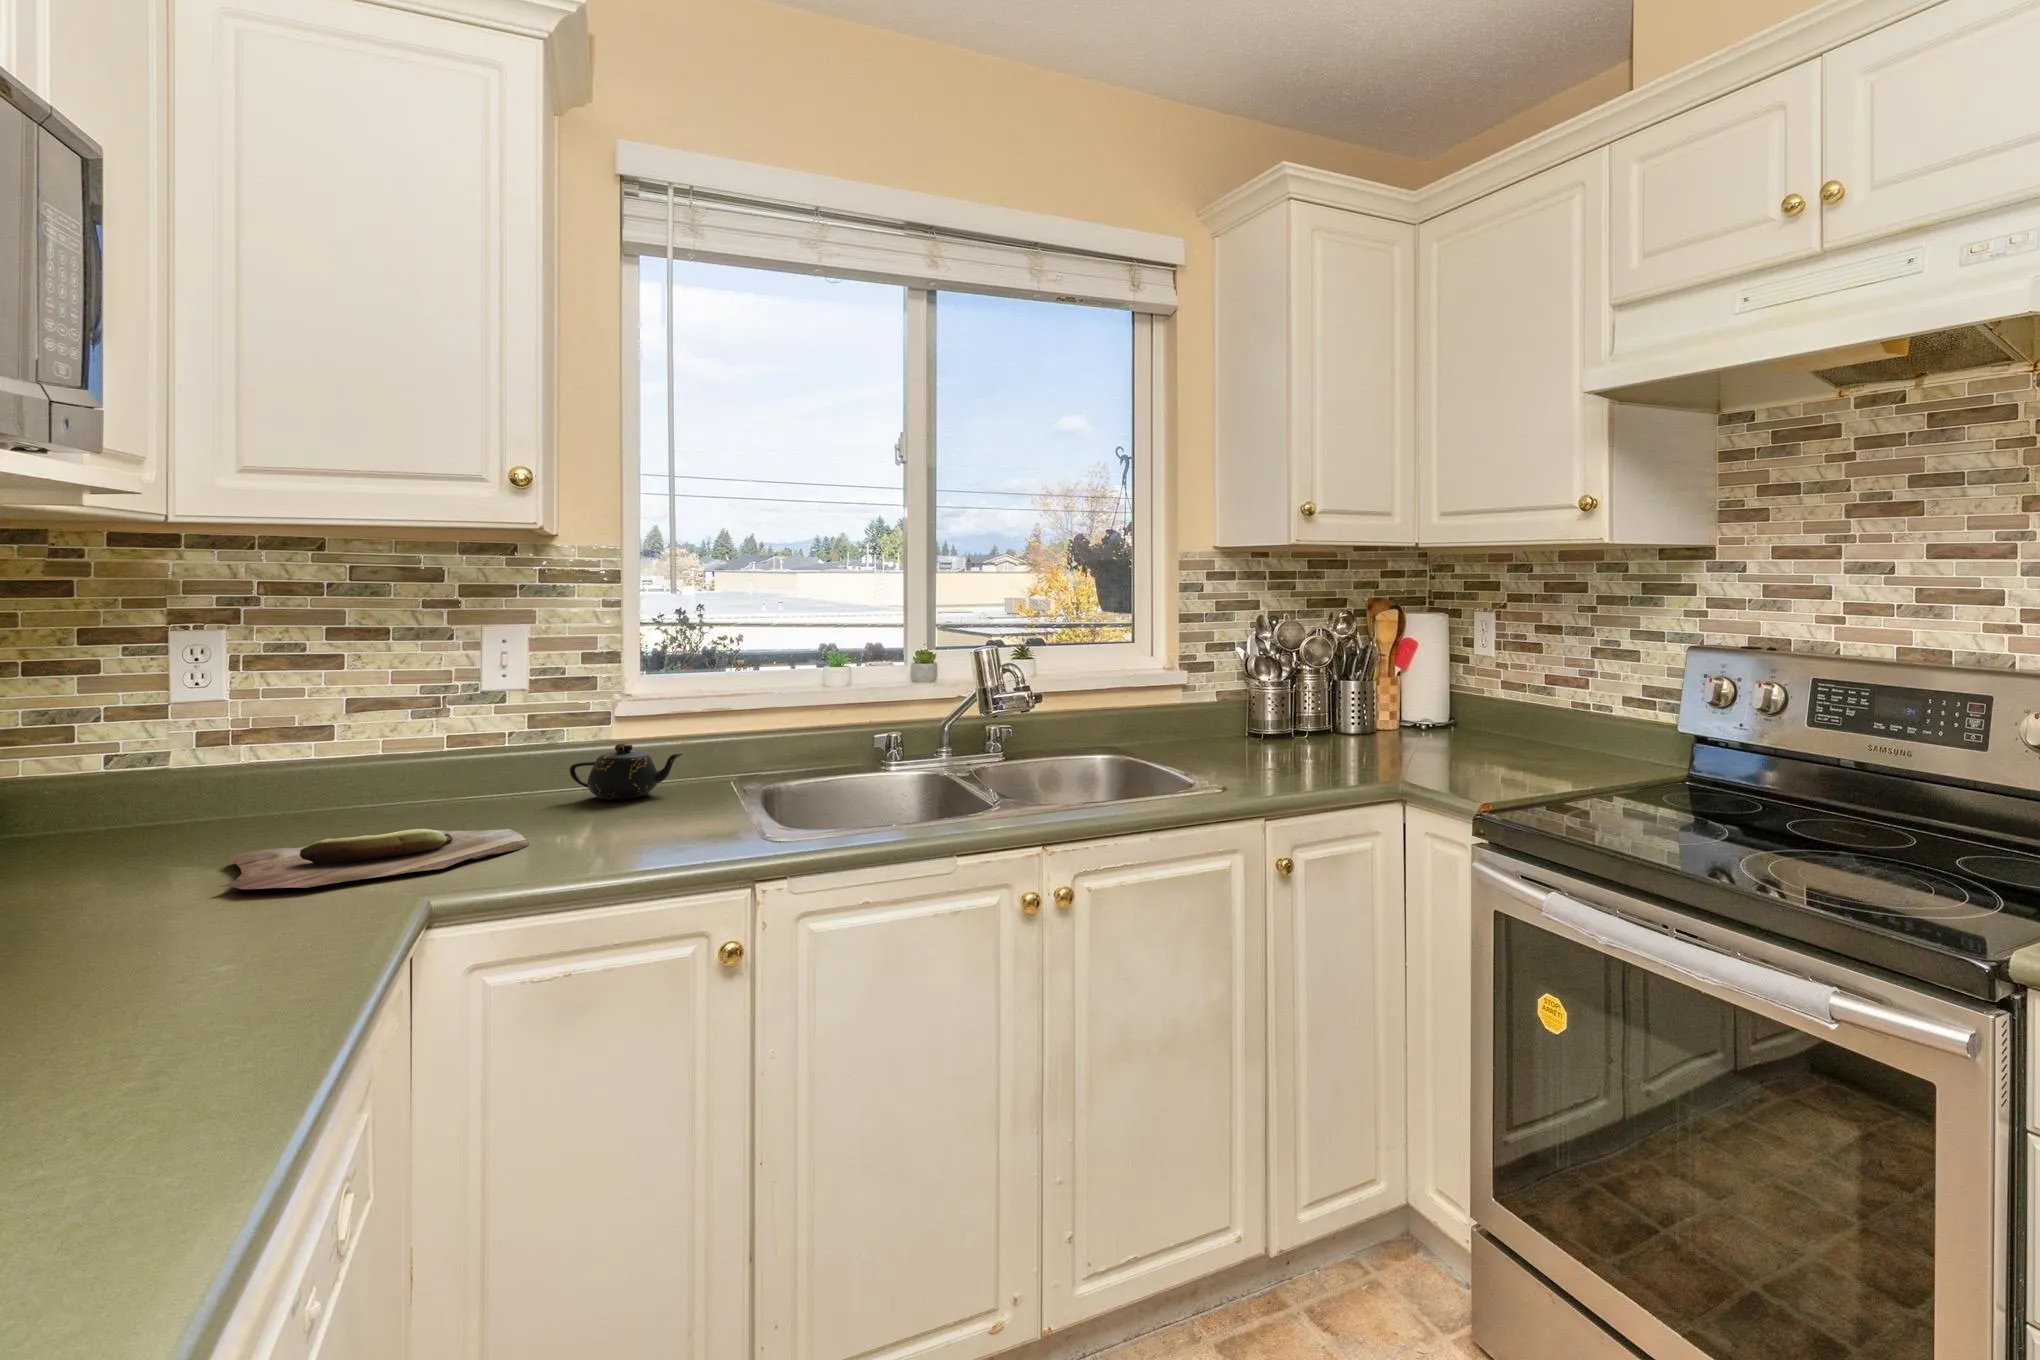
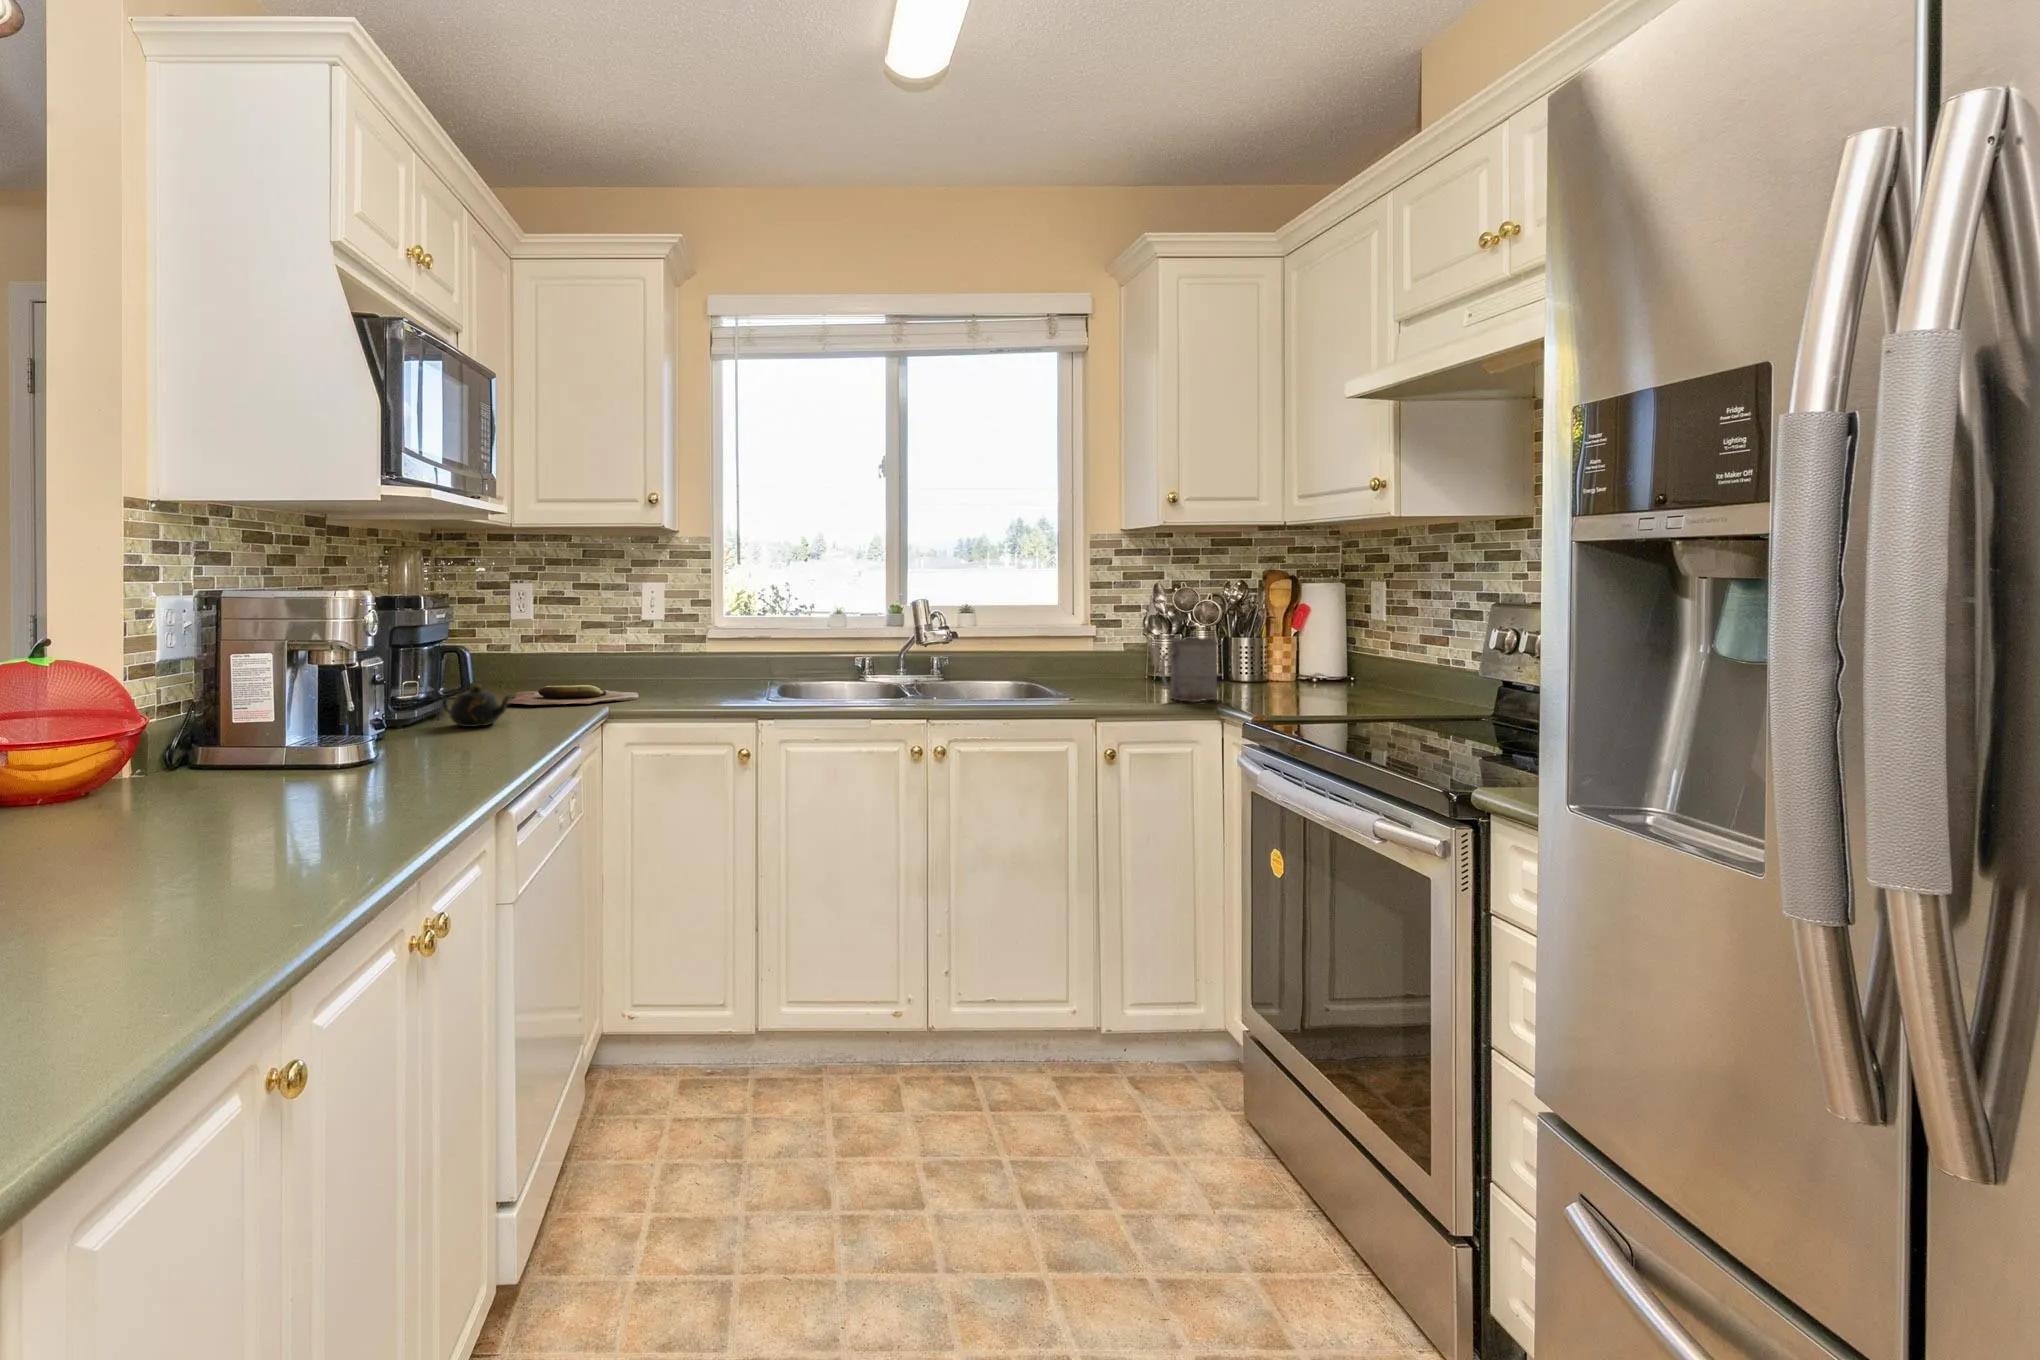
mug: none [1334,688,1392,771] -> present [1161,637,1217,702]
teapot: present [570,743,682,800] -> present [442,685,513,727]

